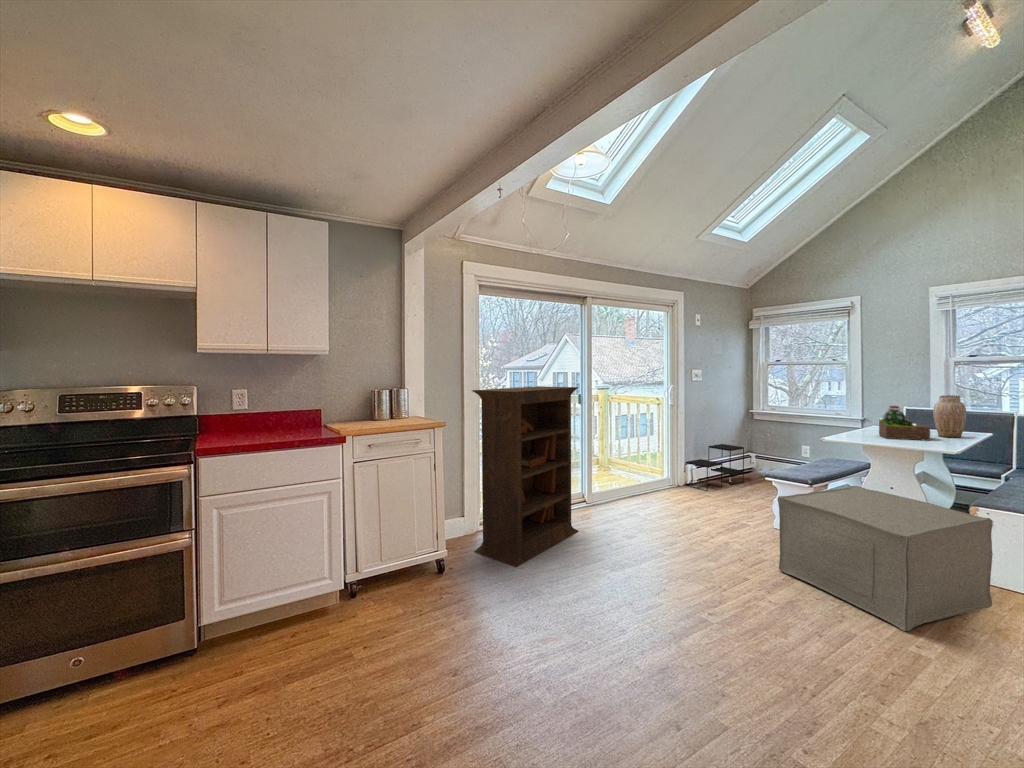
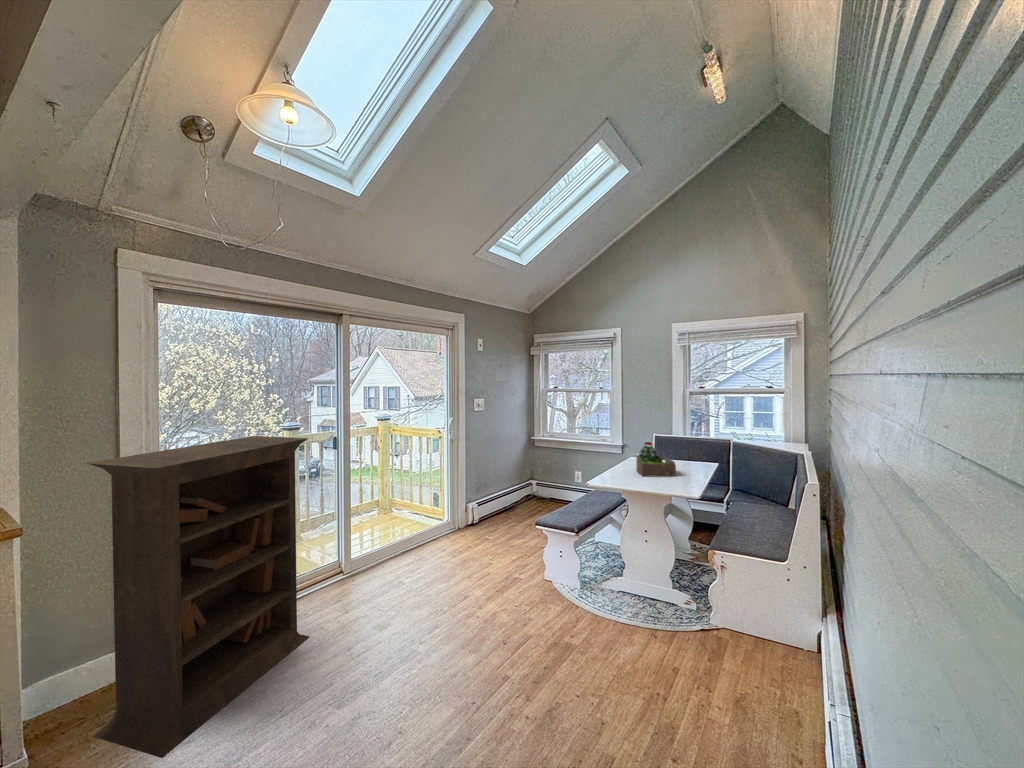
vase: present [933,395,966,437] -> none [677,429,700,469]
side table: present [685,444,744,491] -> none [468,474,526,532]
ottoman: present [778,486,993,631] -> none [543,534,730,734]

